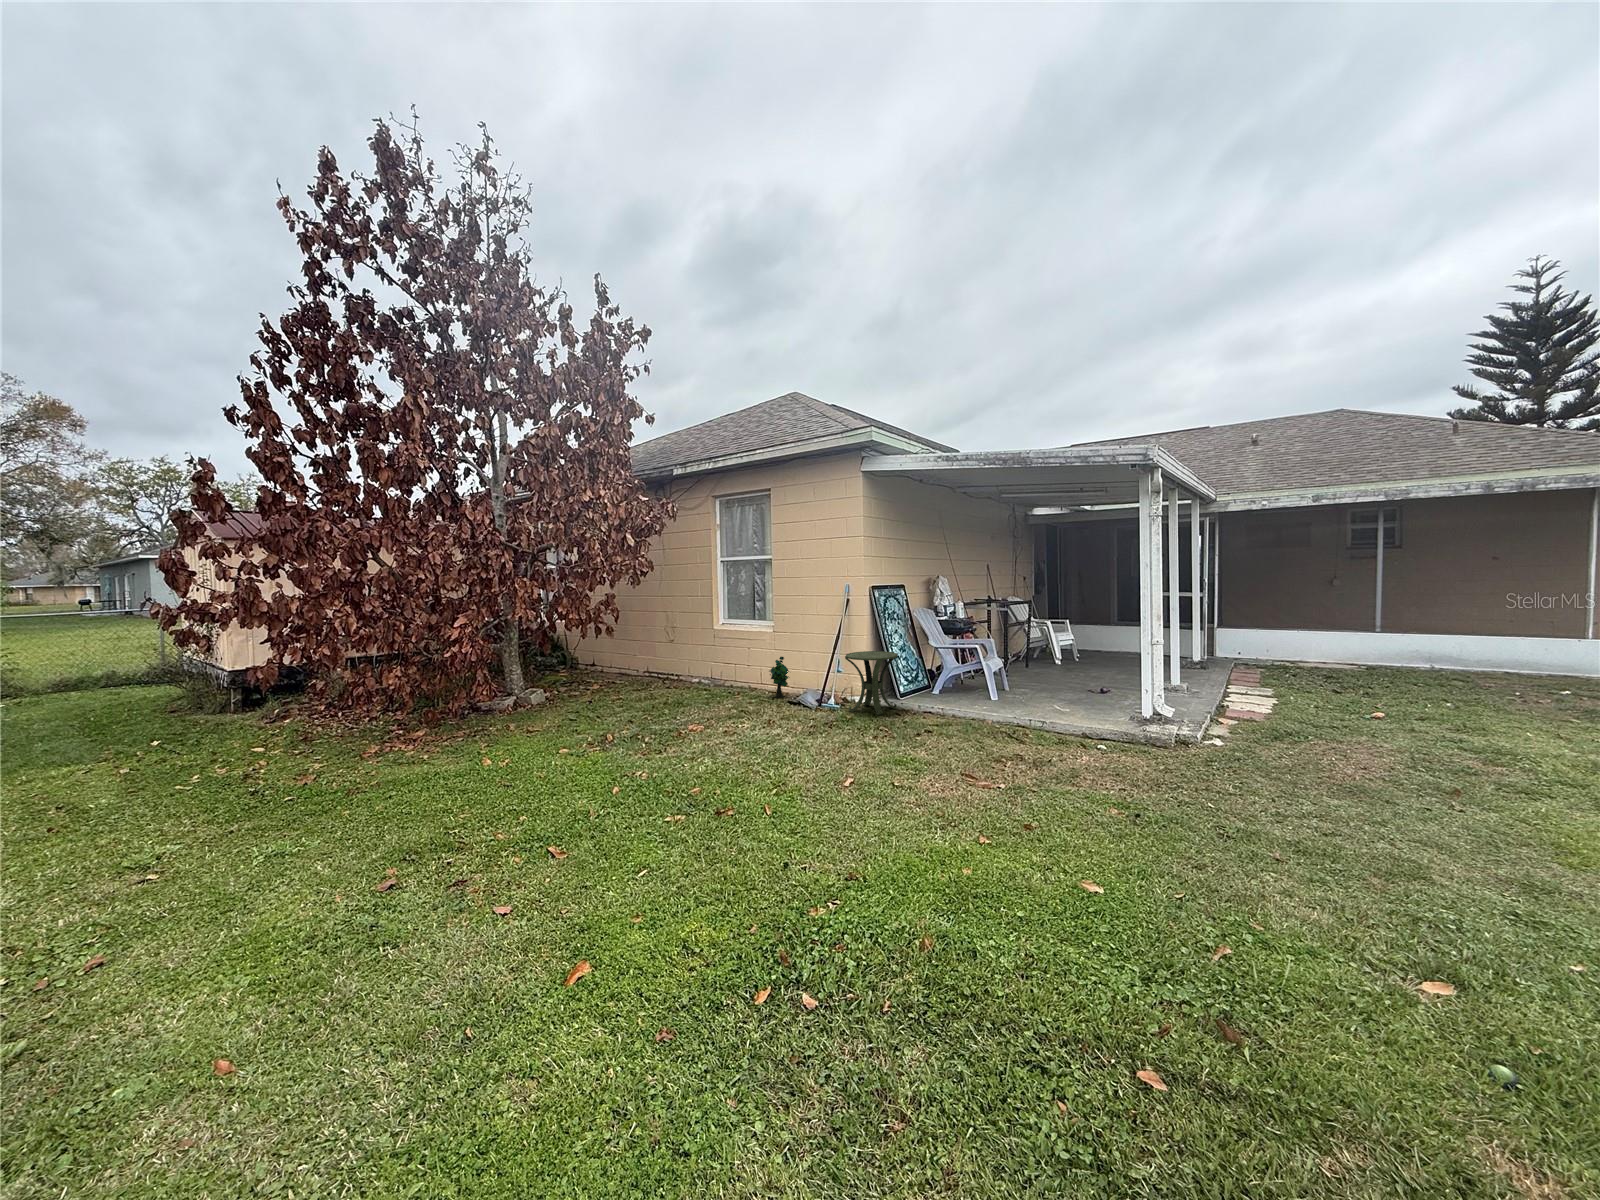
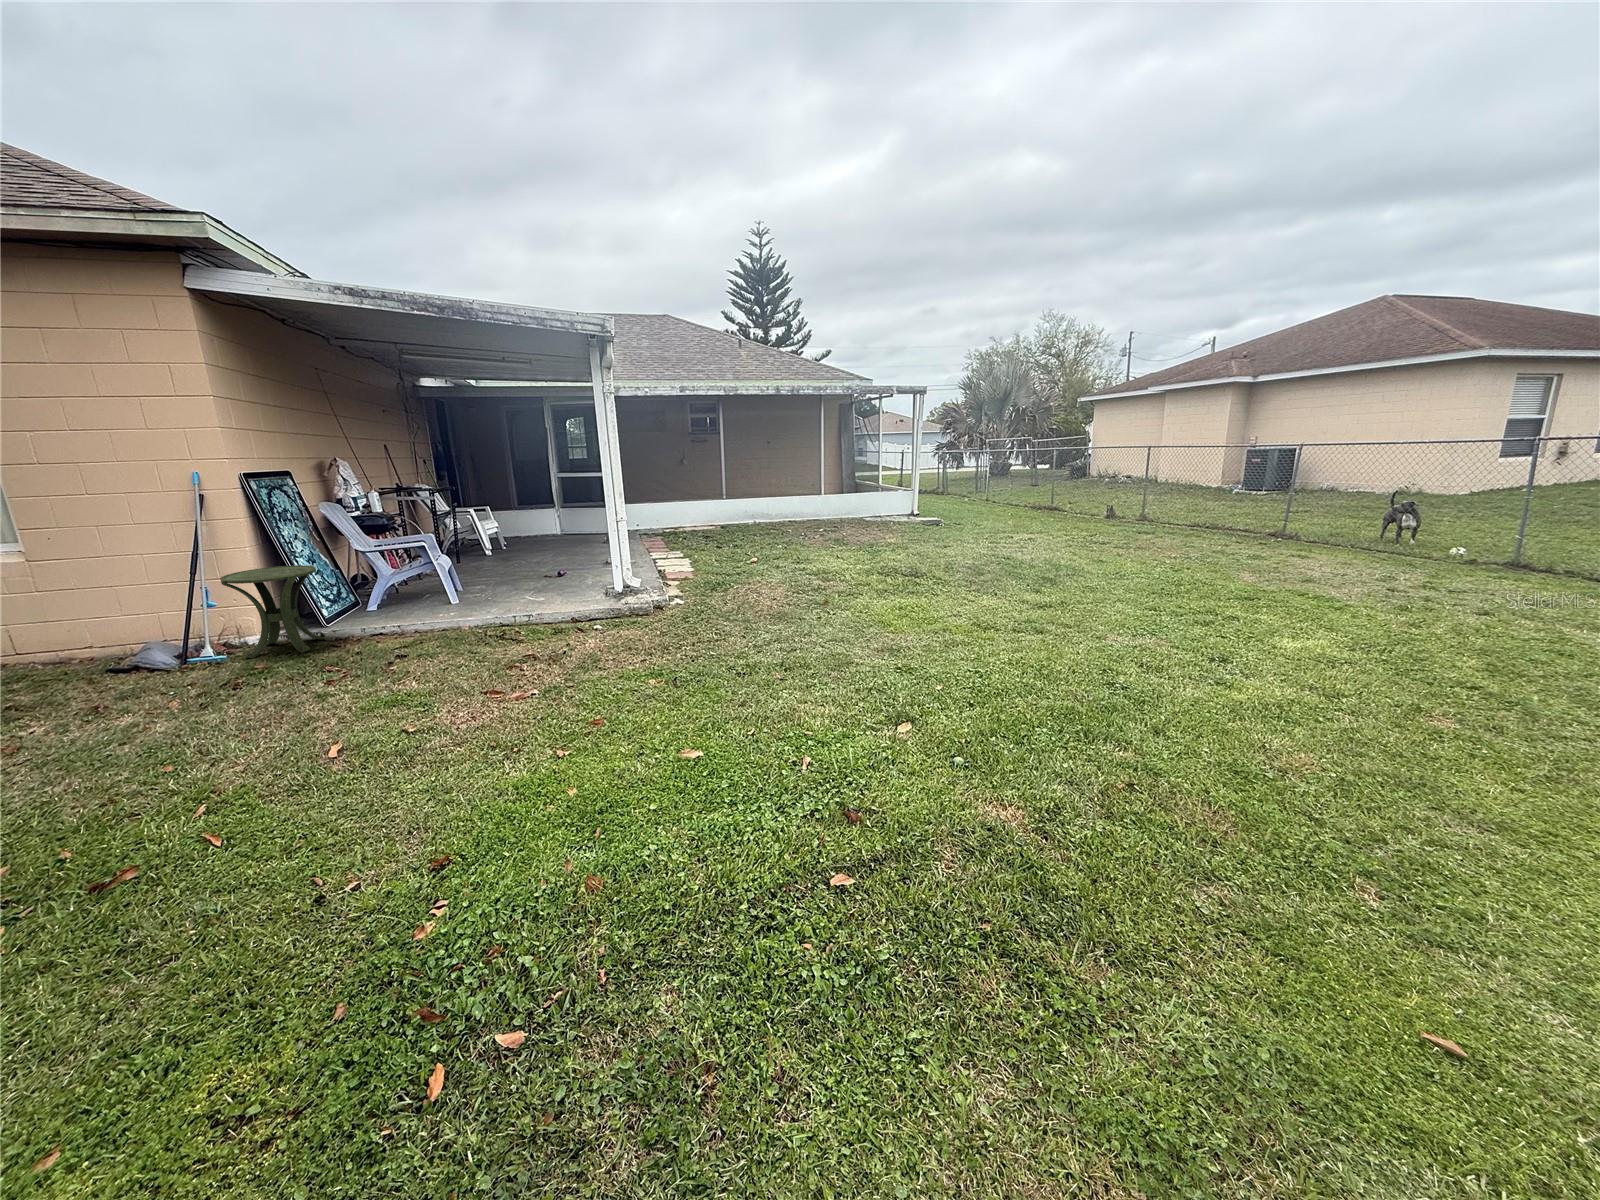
decorative plant: present [769,657,789,698] -> none [27,599,93,668]

